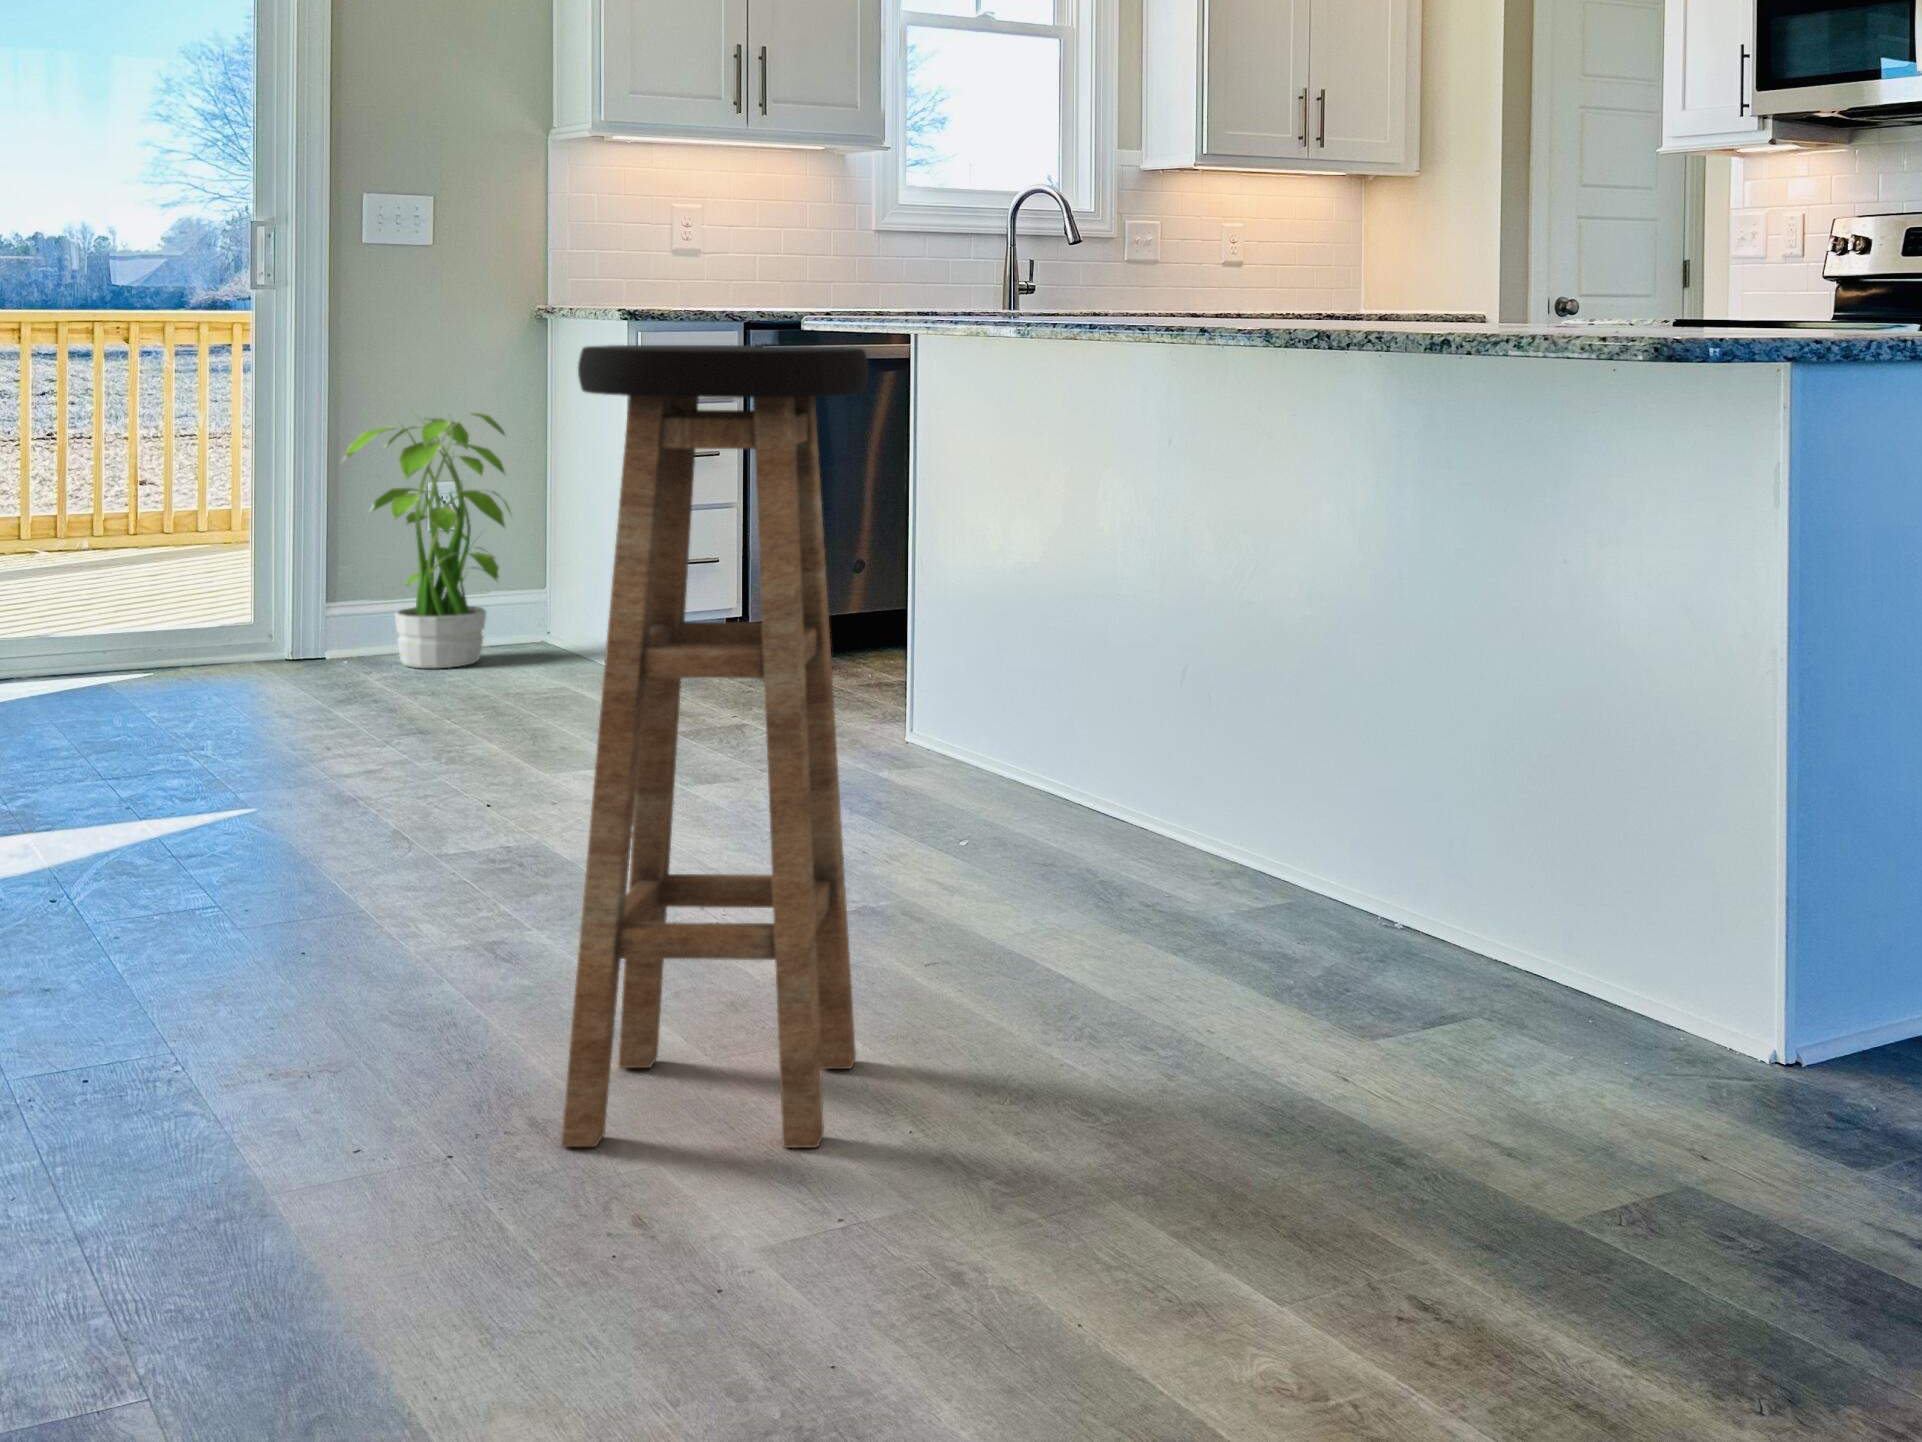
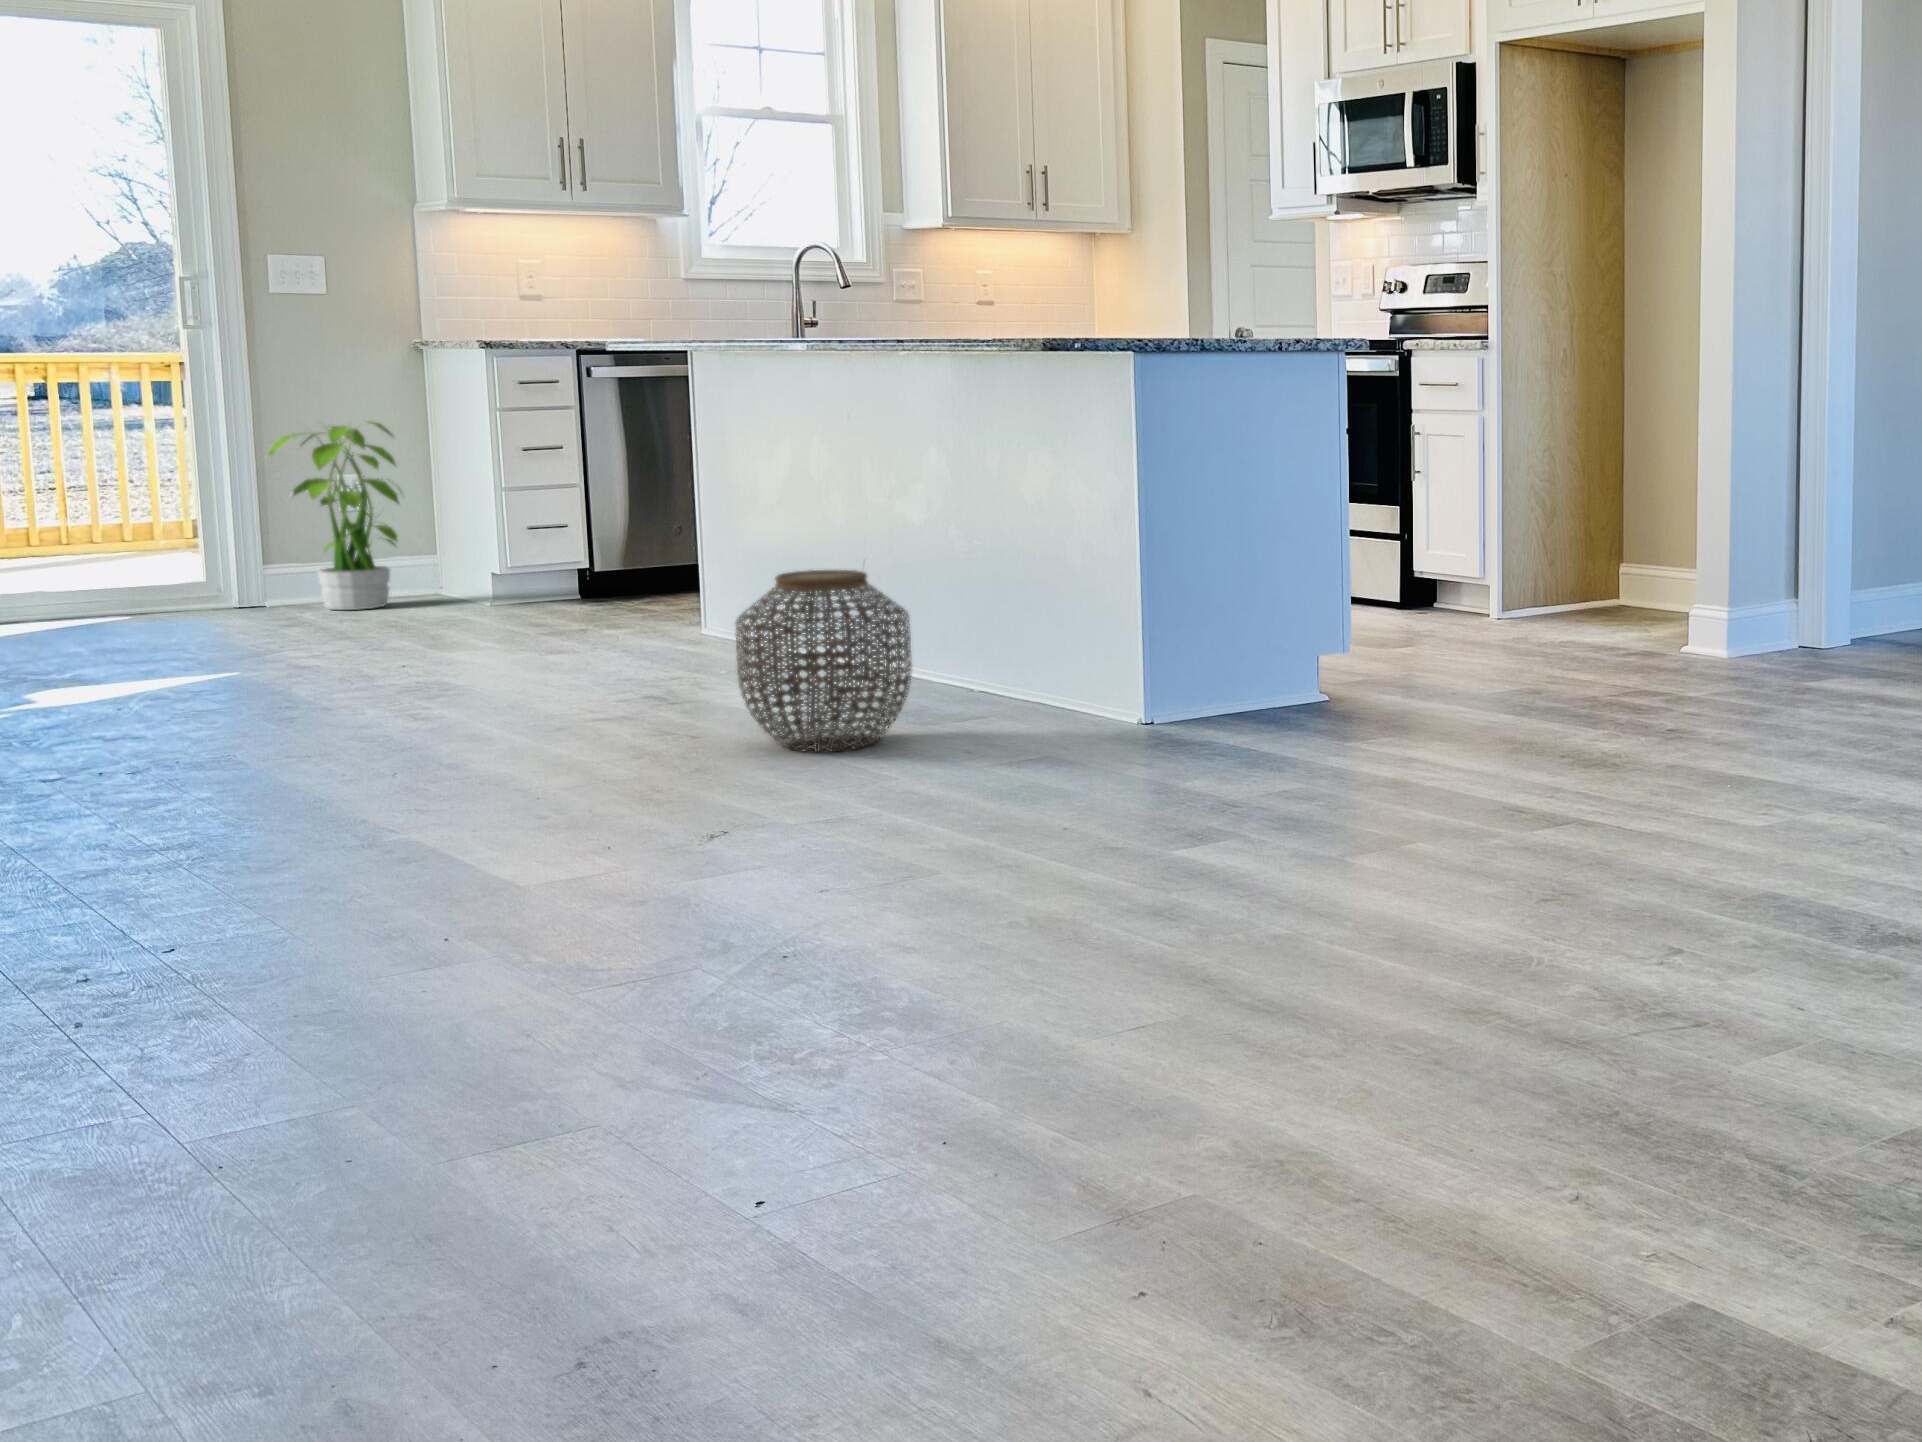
bar stool: present [561,345,868,1148] -> none [440,351,631,768]
woven basket: none [1068,760,1386,1137] -> present [736,570,911,752]

